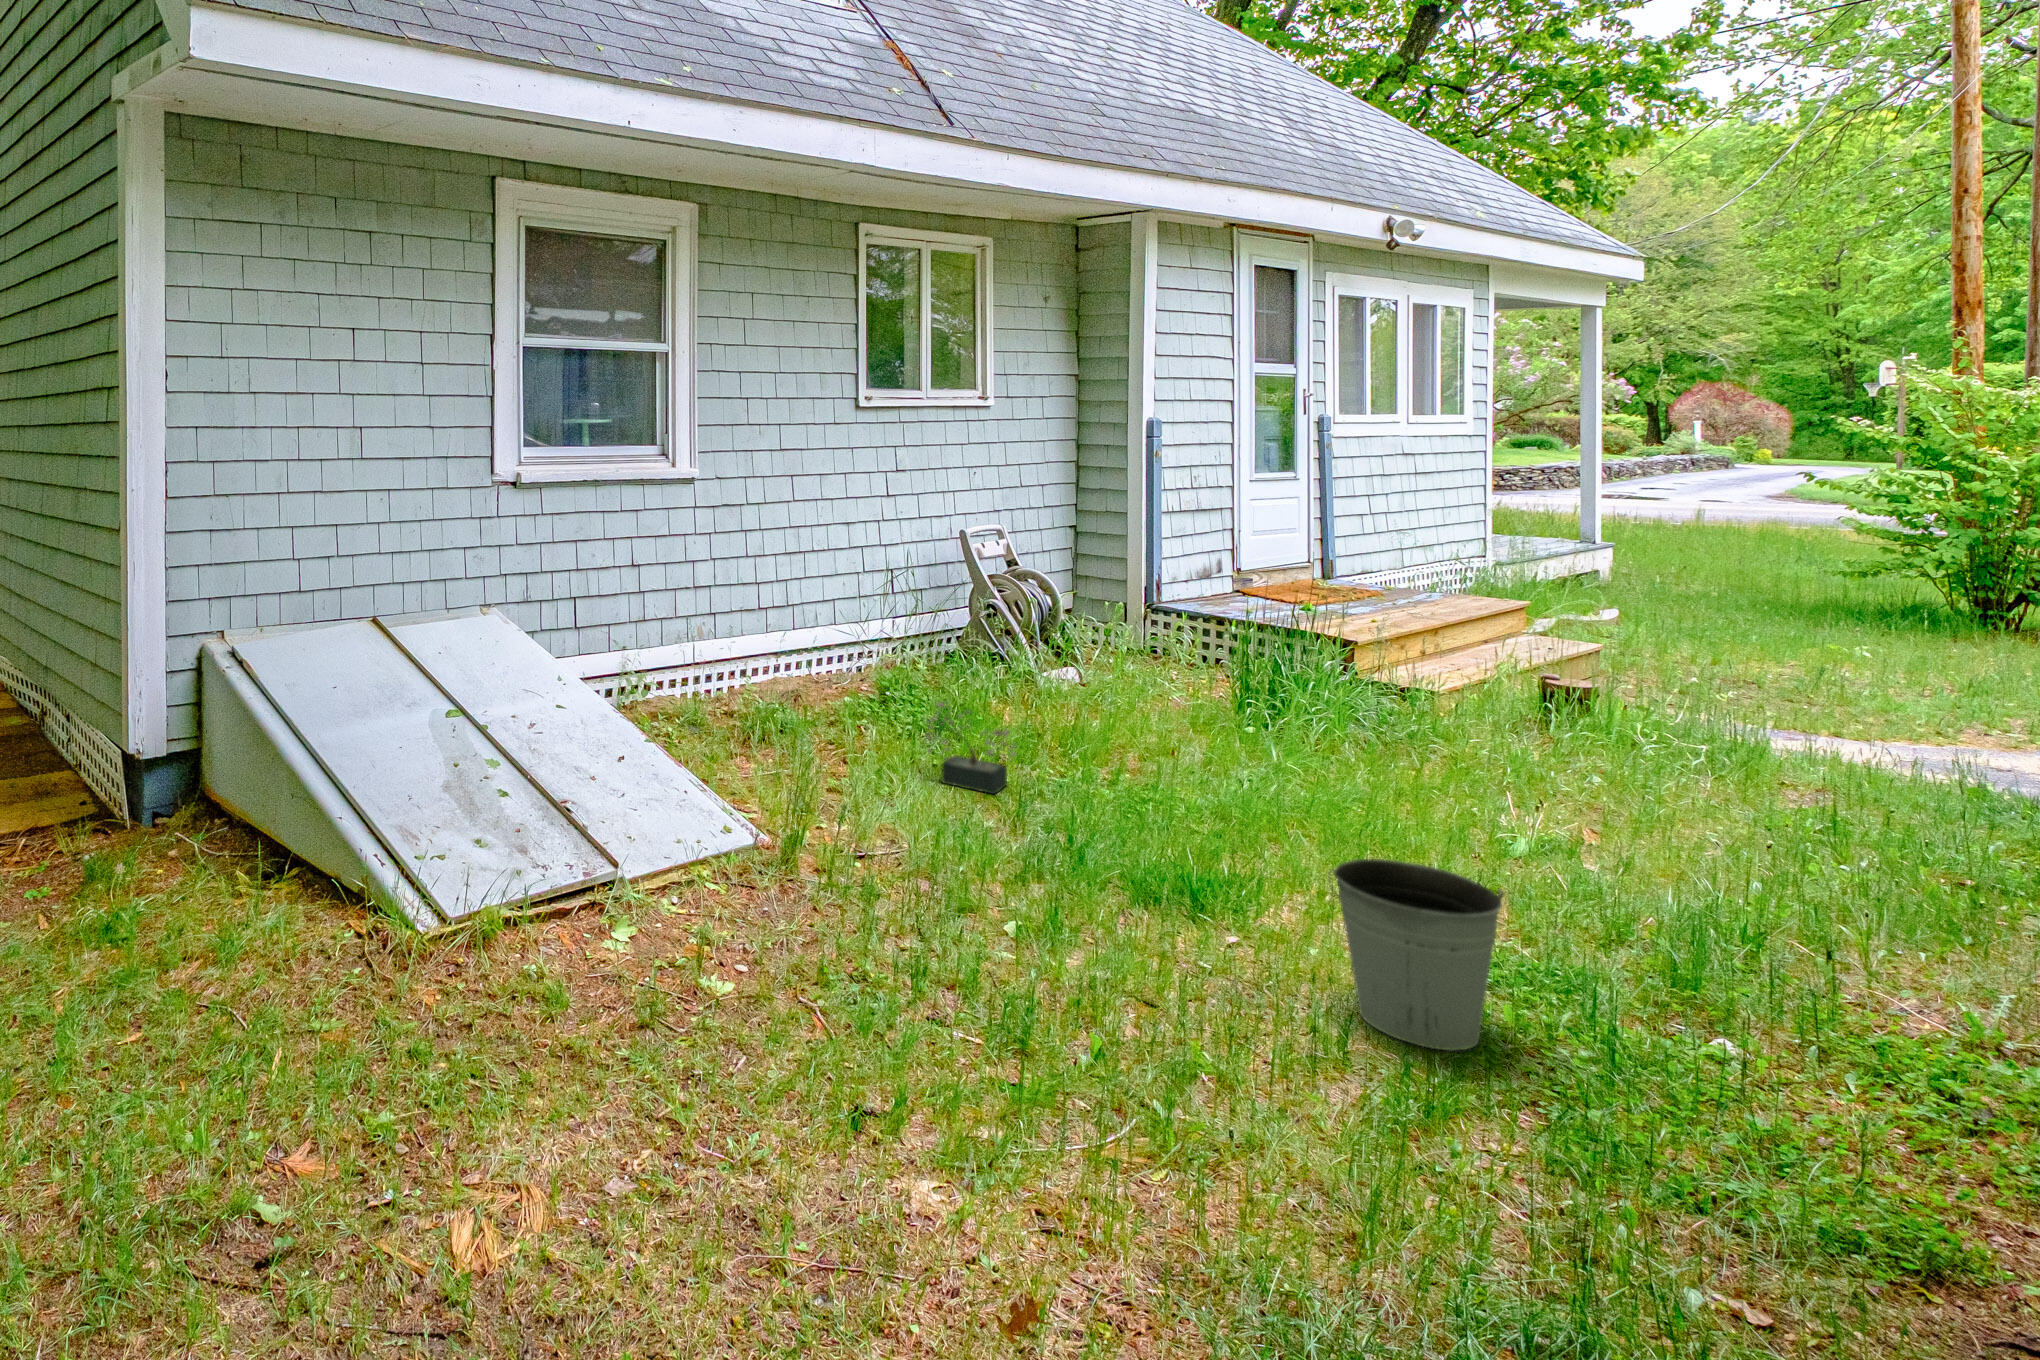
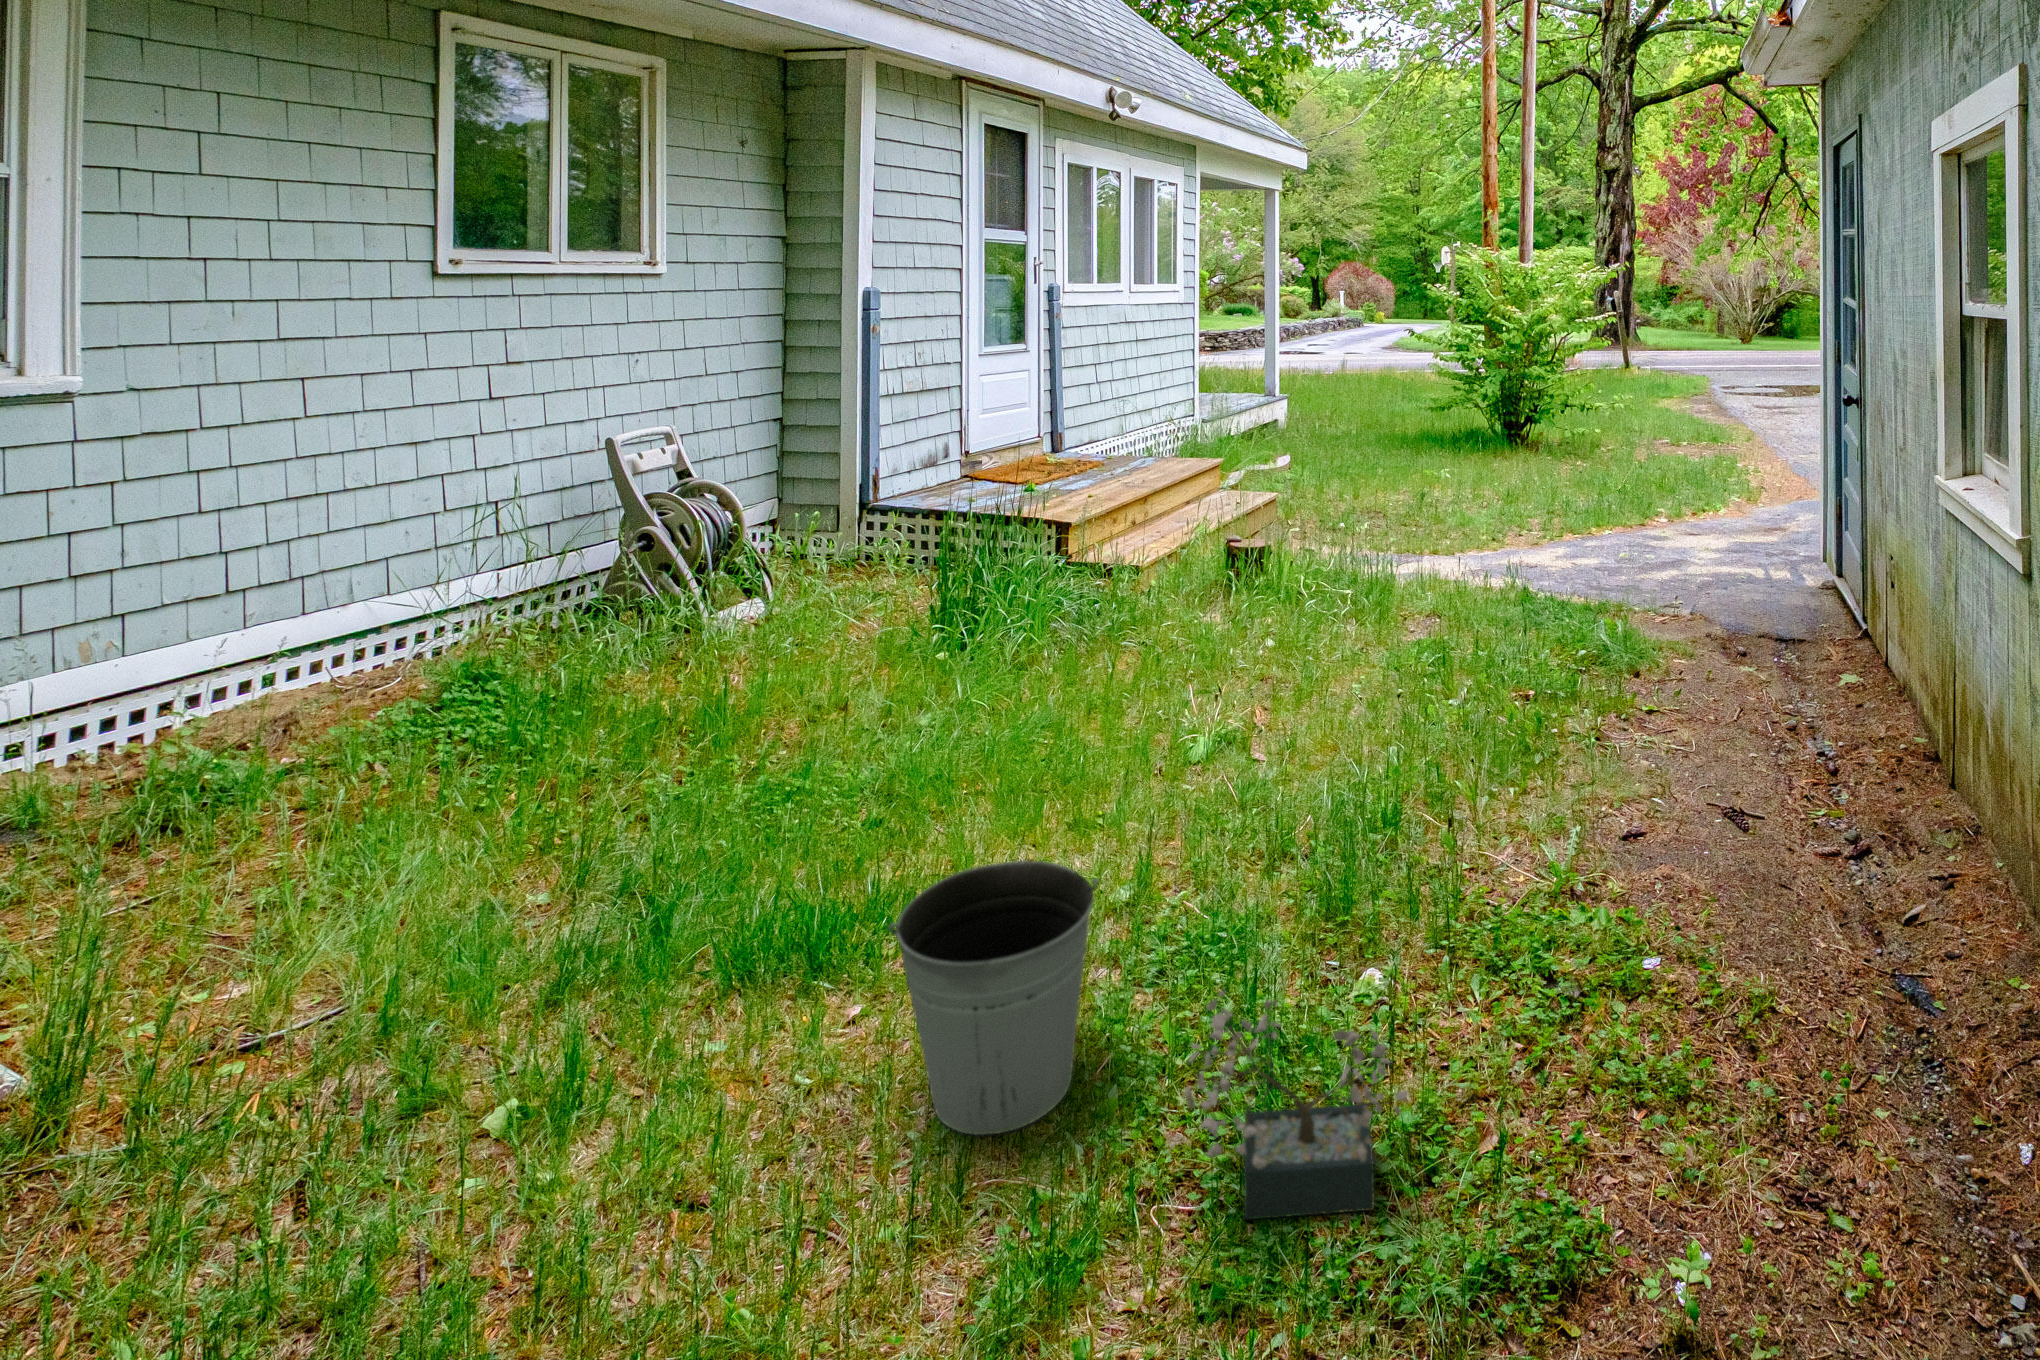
decorative plant: present [926,702,1017,794] -> present [1185,990,1408,1220]

